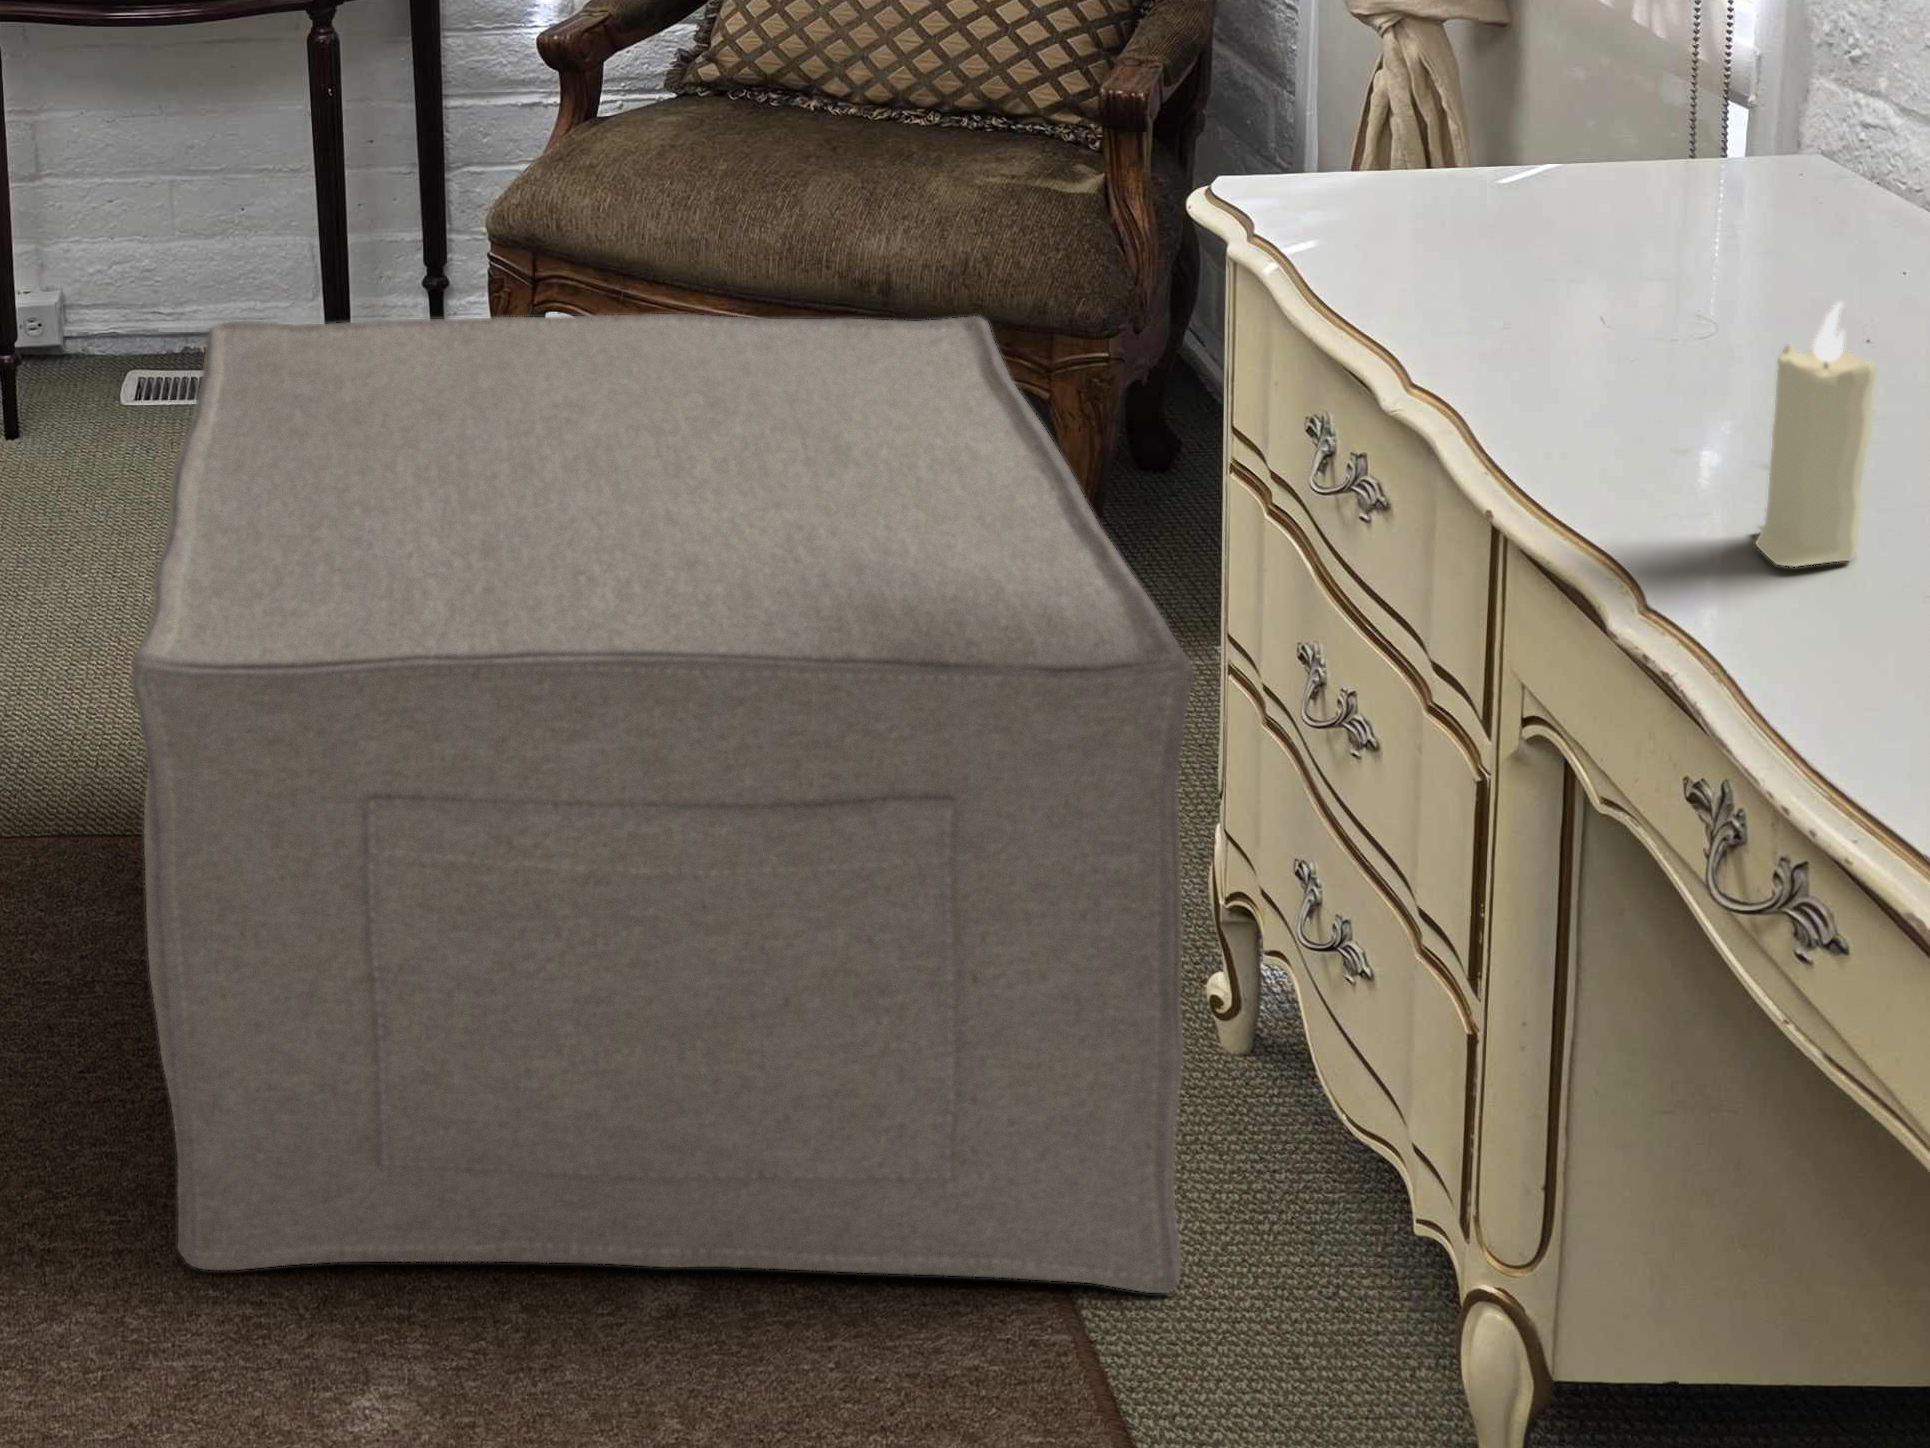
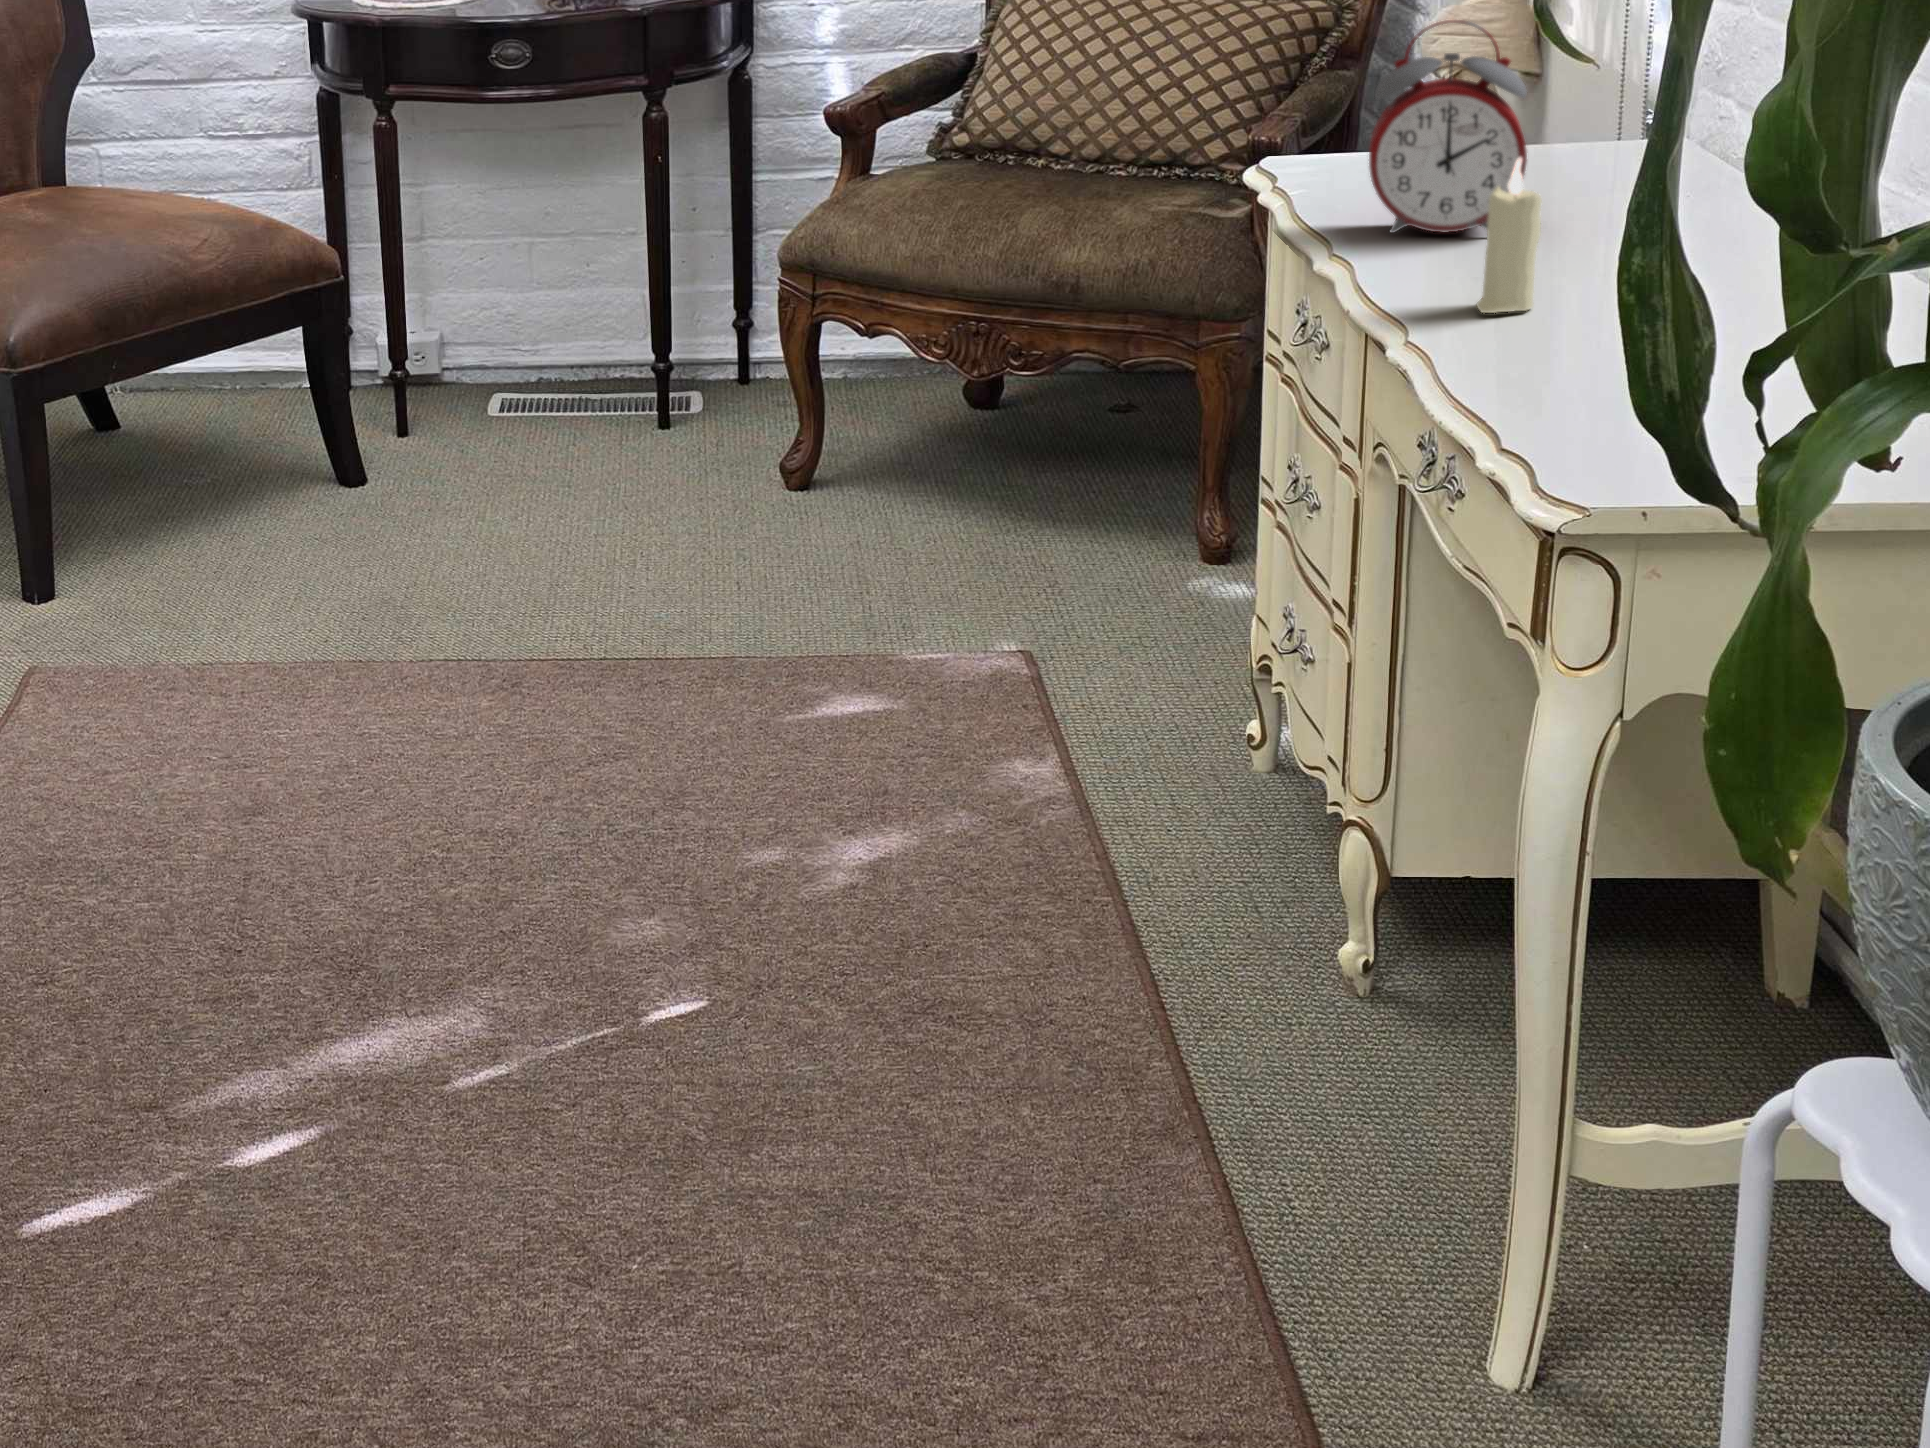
alarm clock: none [1460,26,1739,366] -> present [1369,20,1527,233]
ottoman: present [131,314,1194,1293] -> none [516,284,1213,883]

